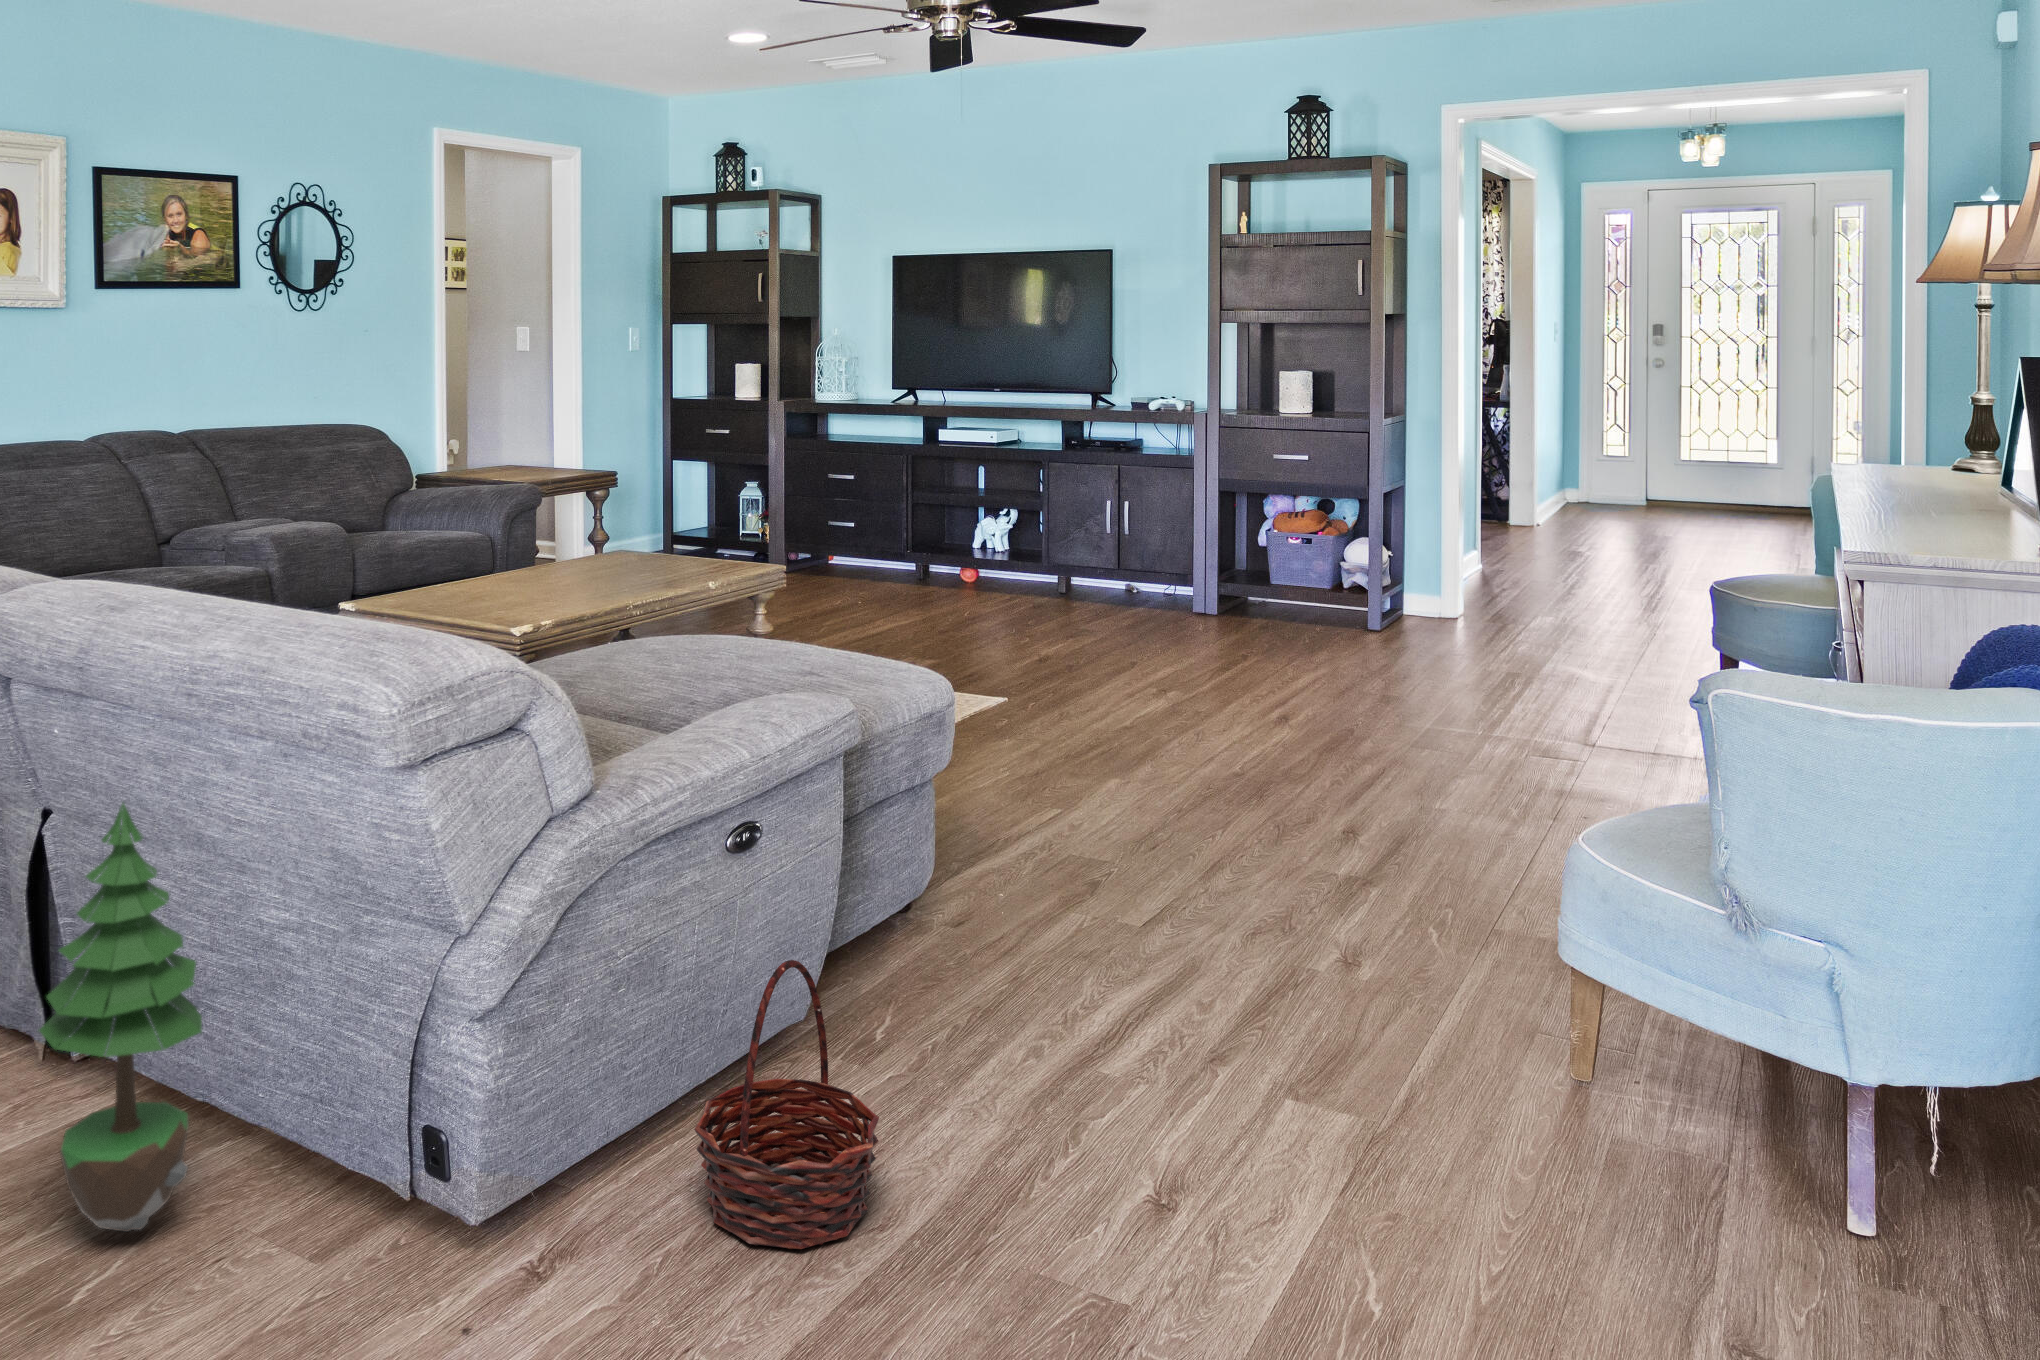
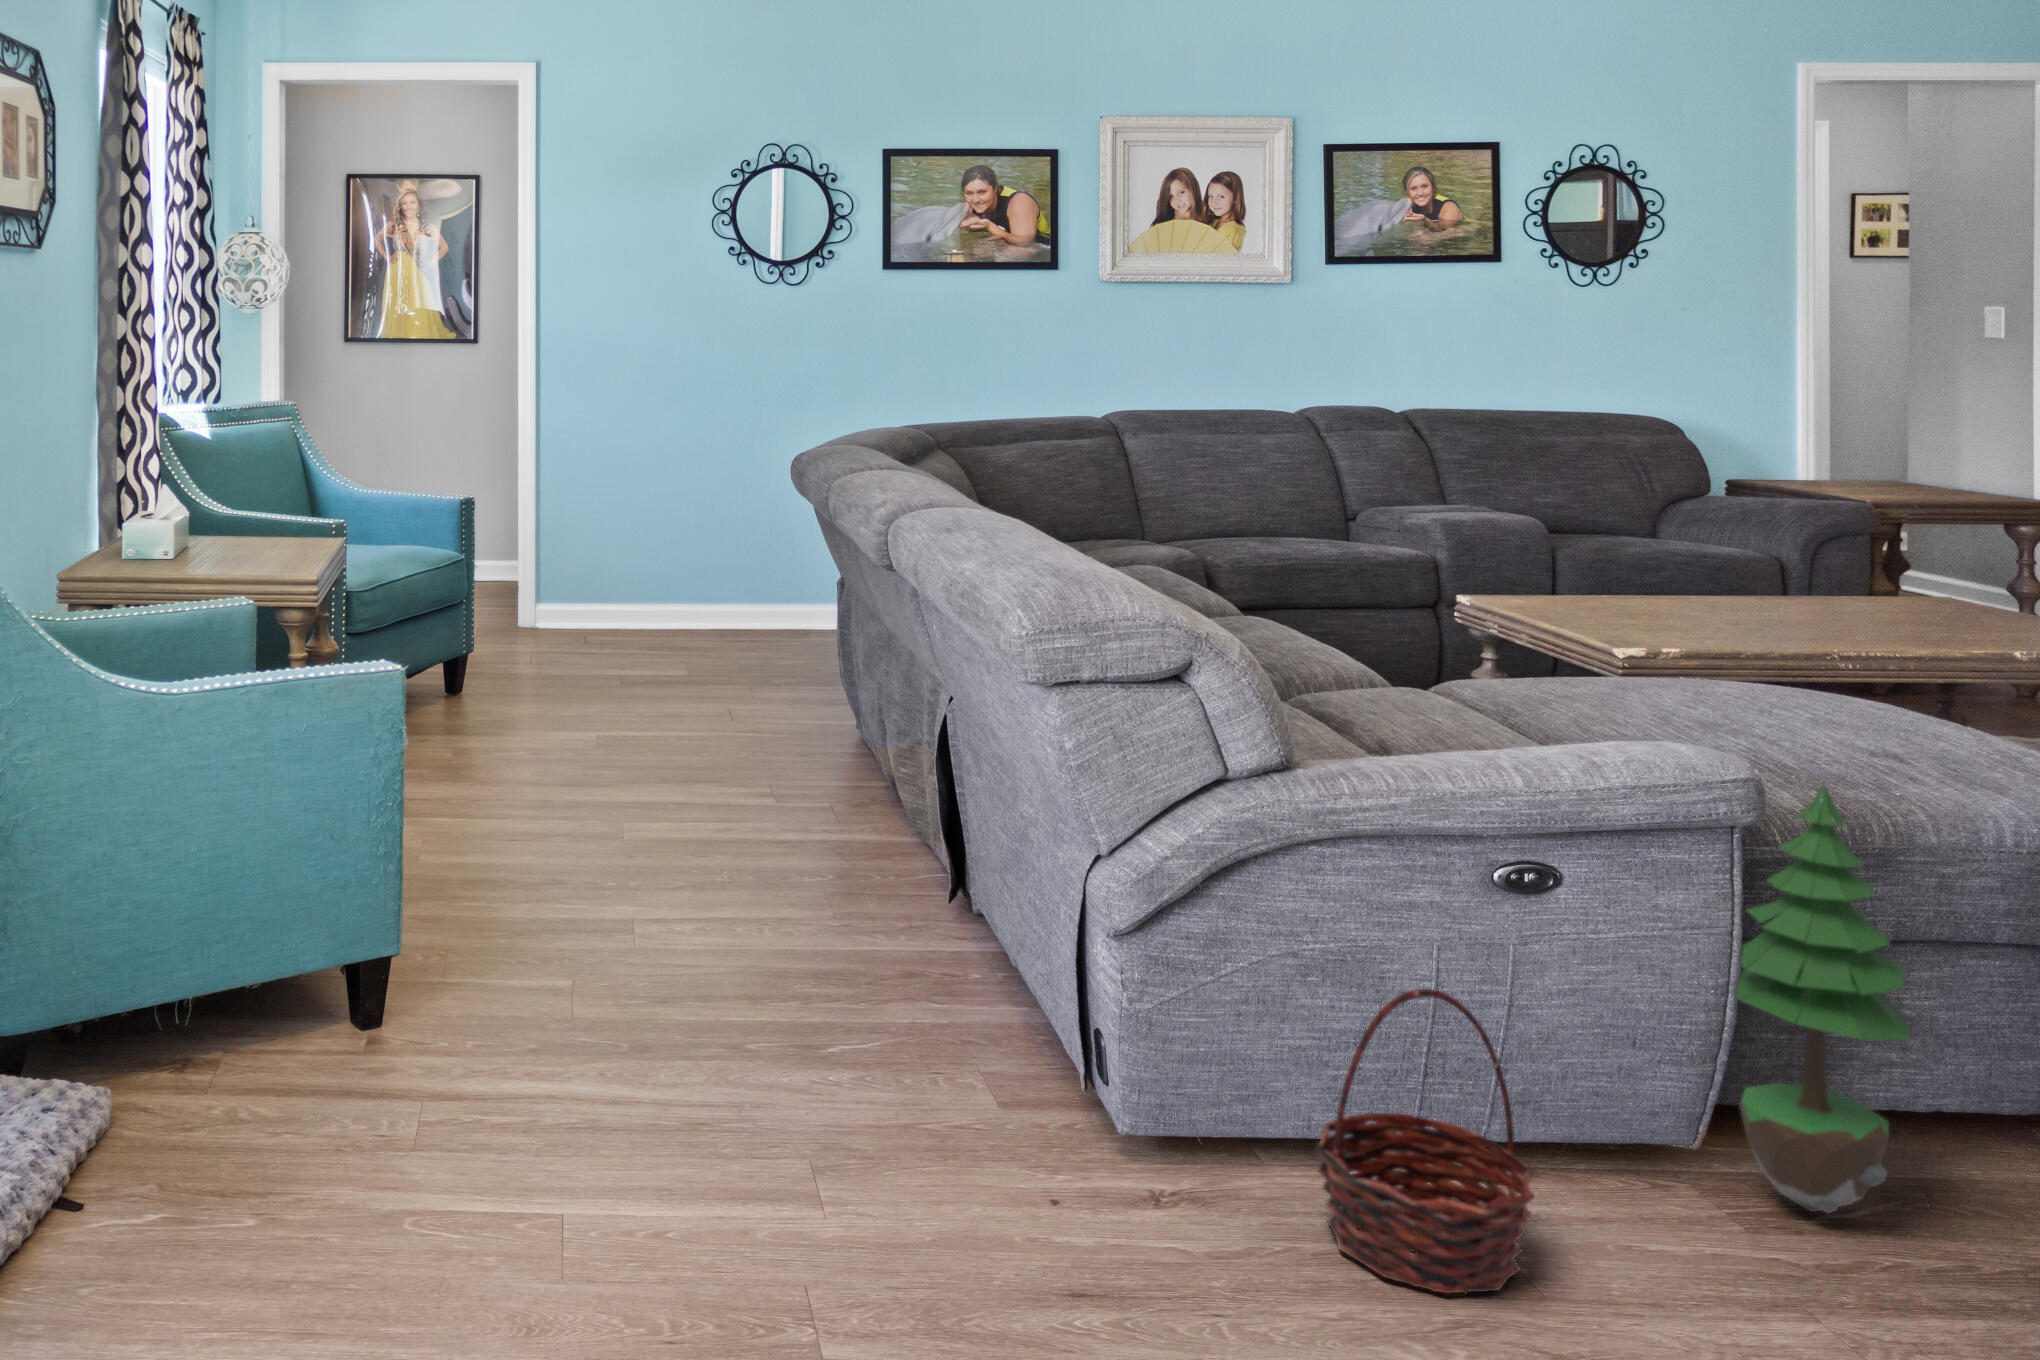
potted tree: present [39,804,202,1232] -> present [1734,782,1910,1213]

